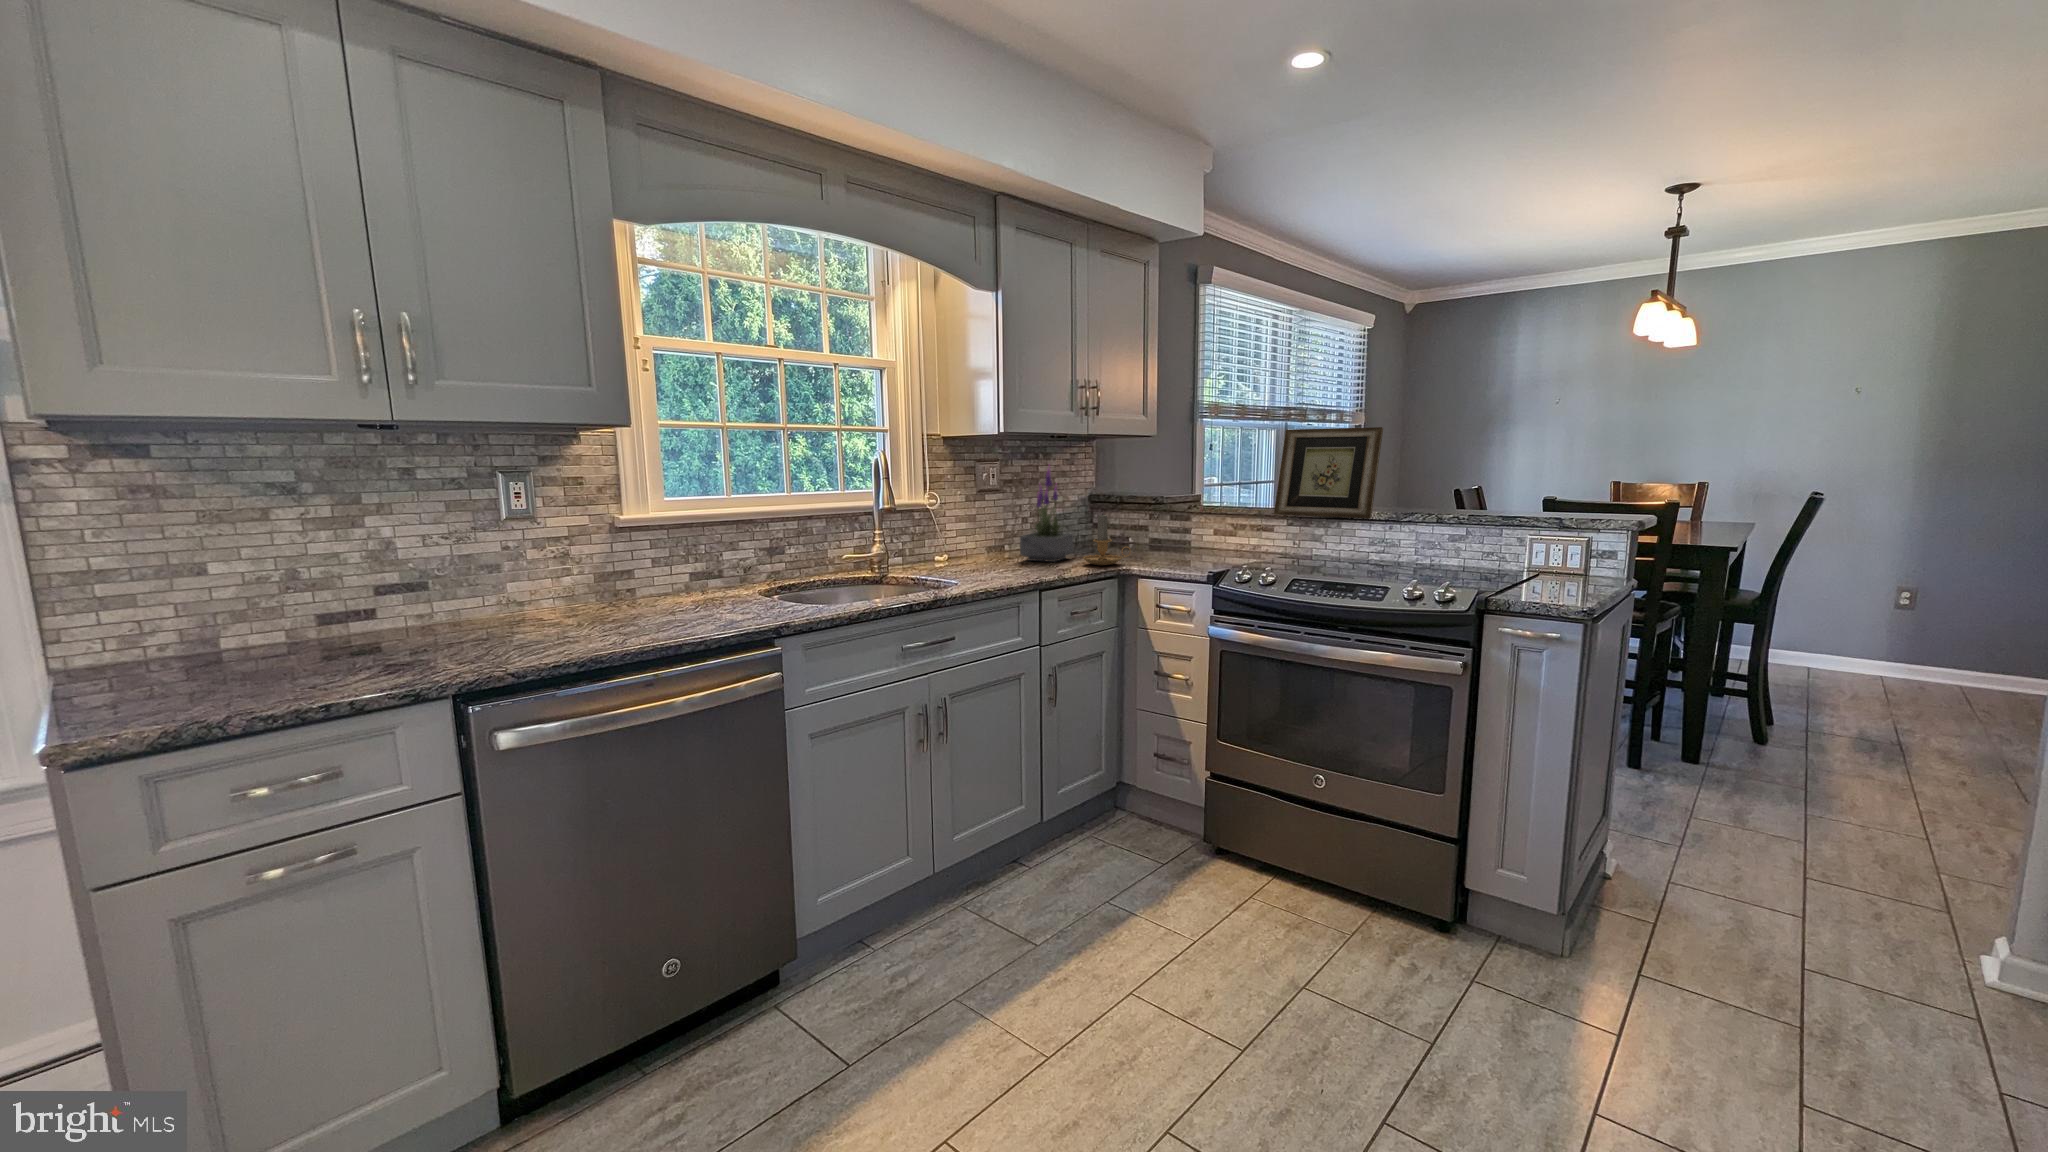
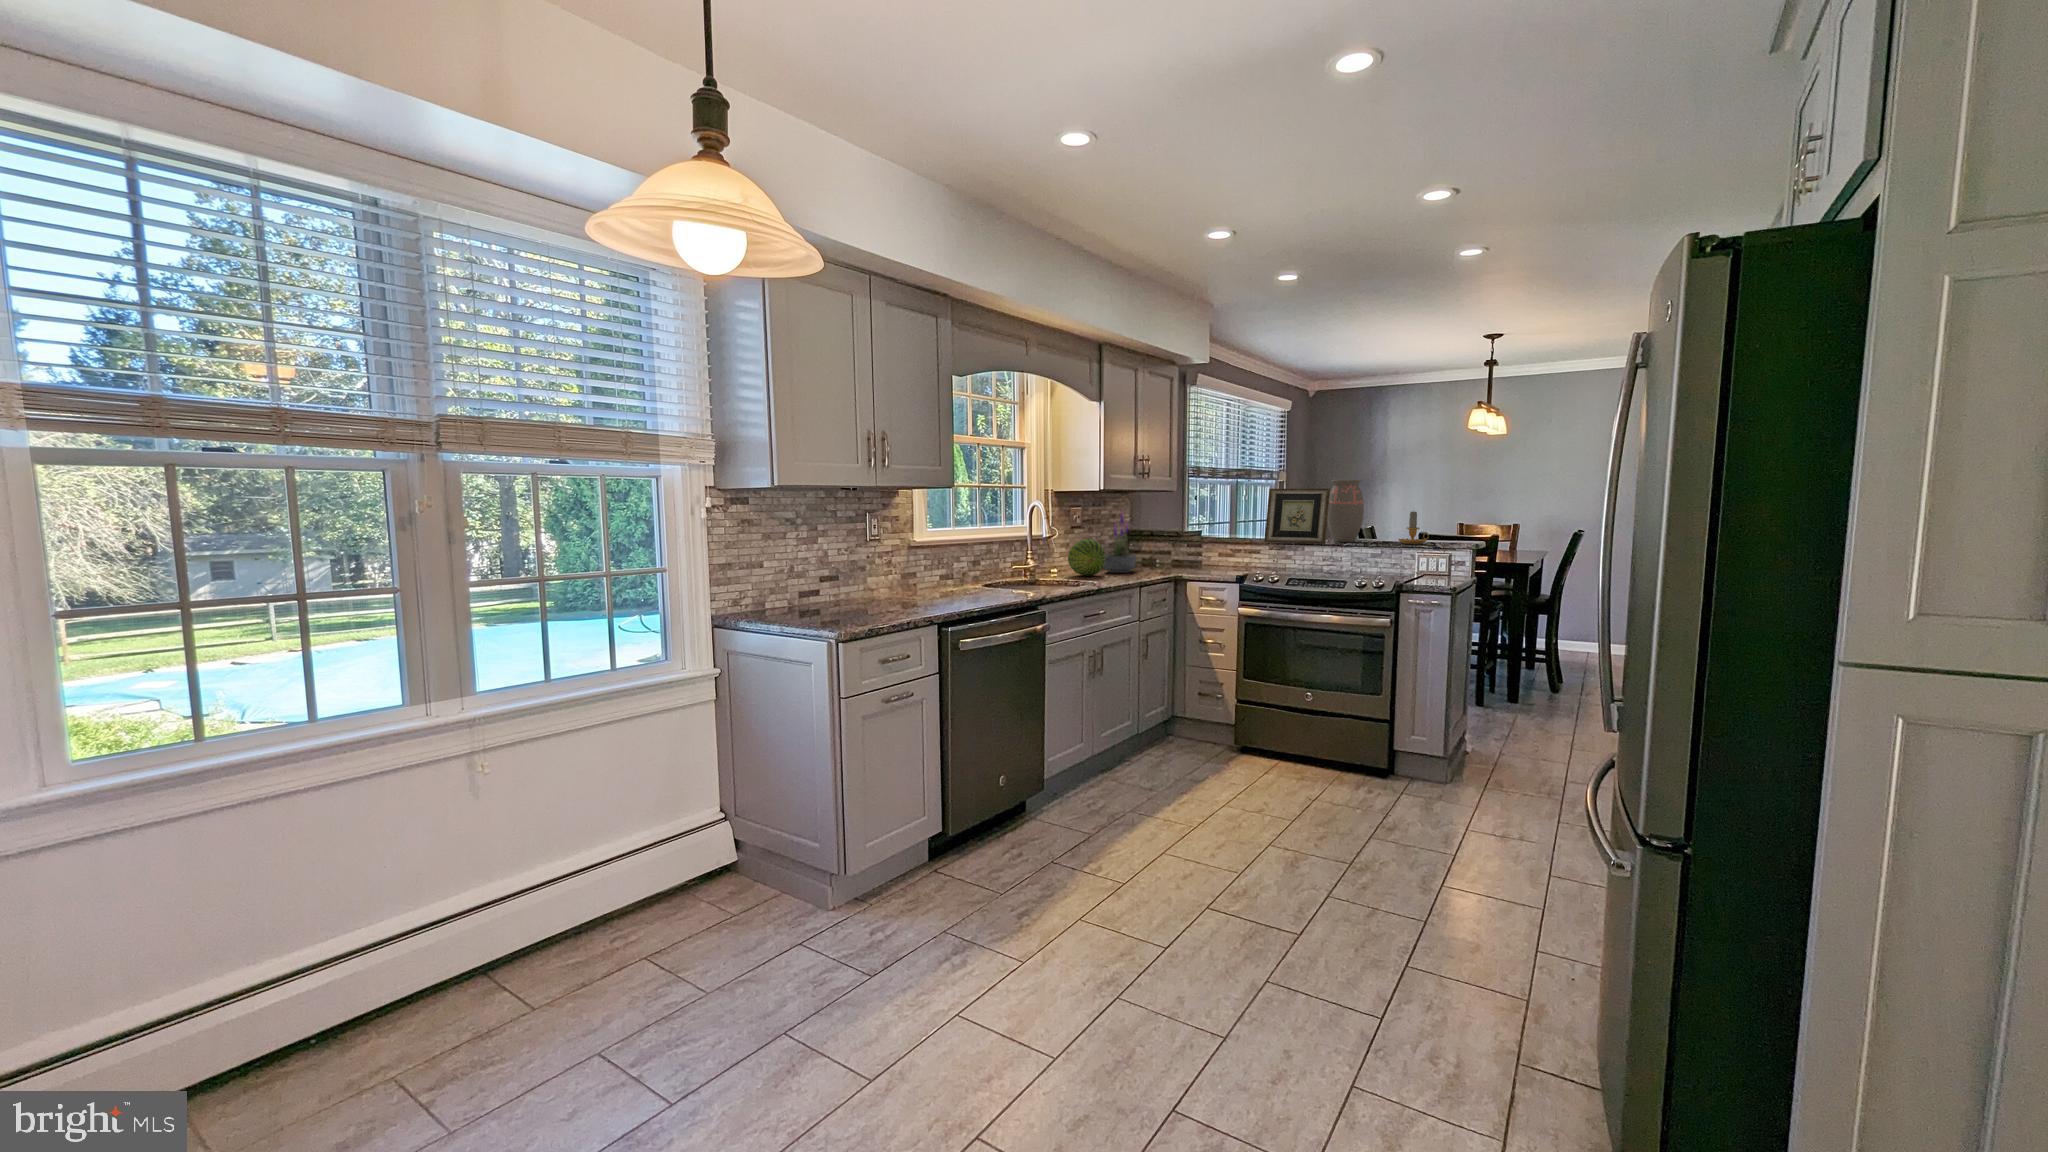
decorative vase: none [1384,413,1445,514] -> present [1328,480,1364,542]
fruit: none [954,511,1011,567] -> present [1068,539,1105,576]
candle: present [1083,515,1131,565] -> present [1398,511,1429,545]

